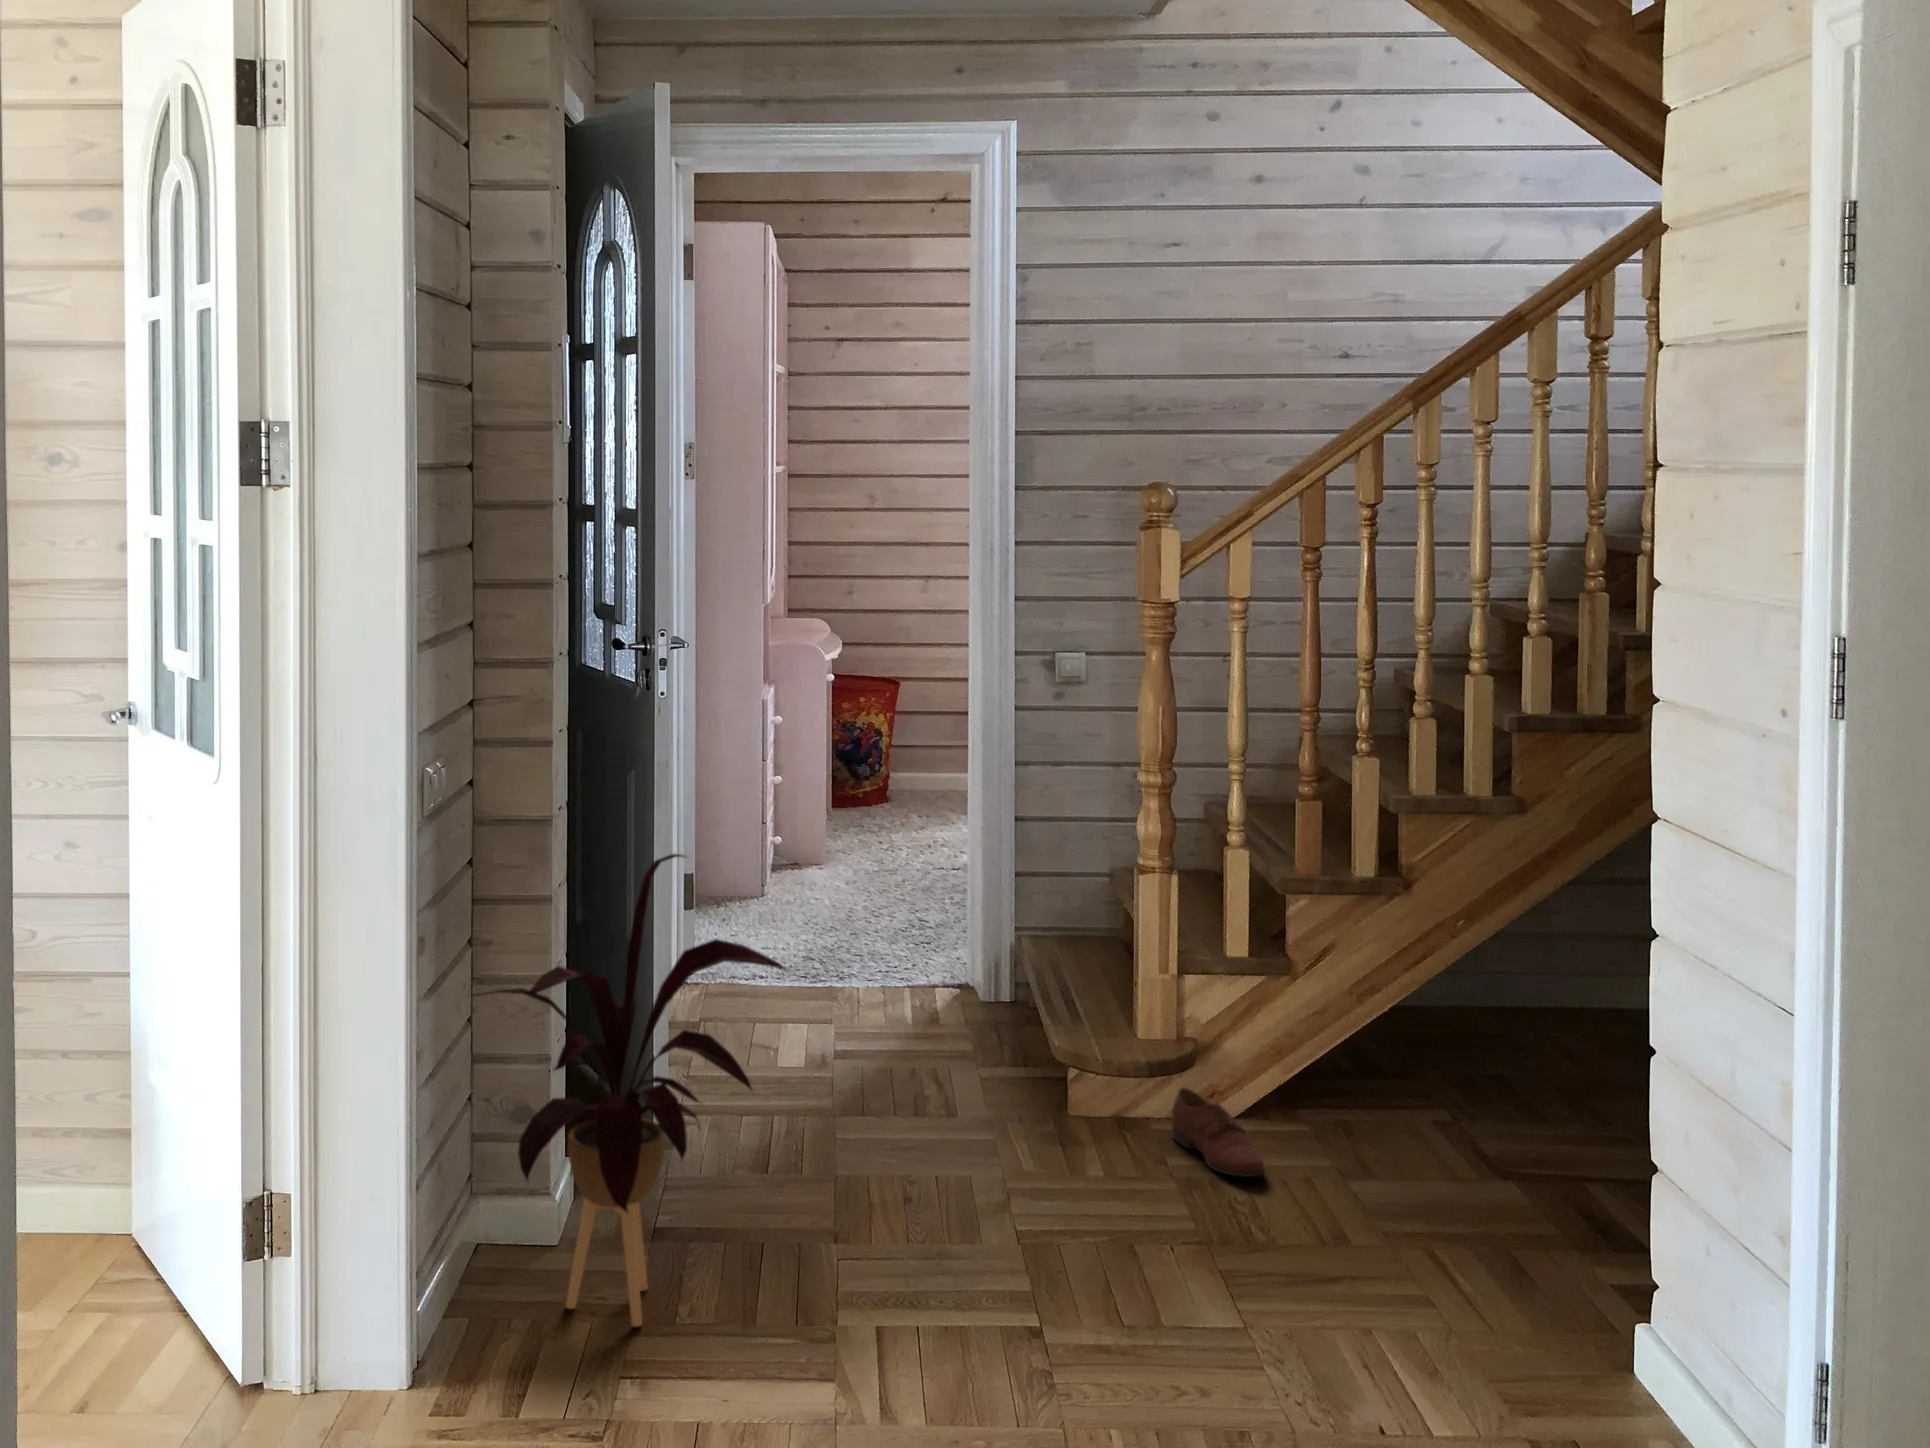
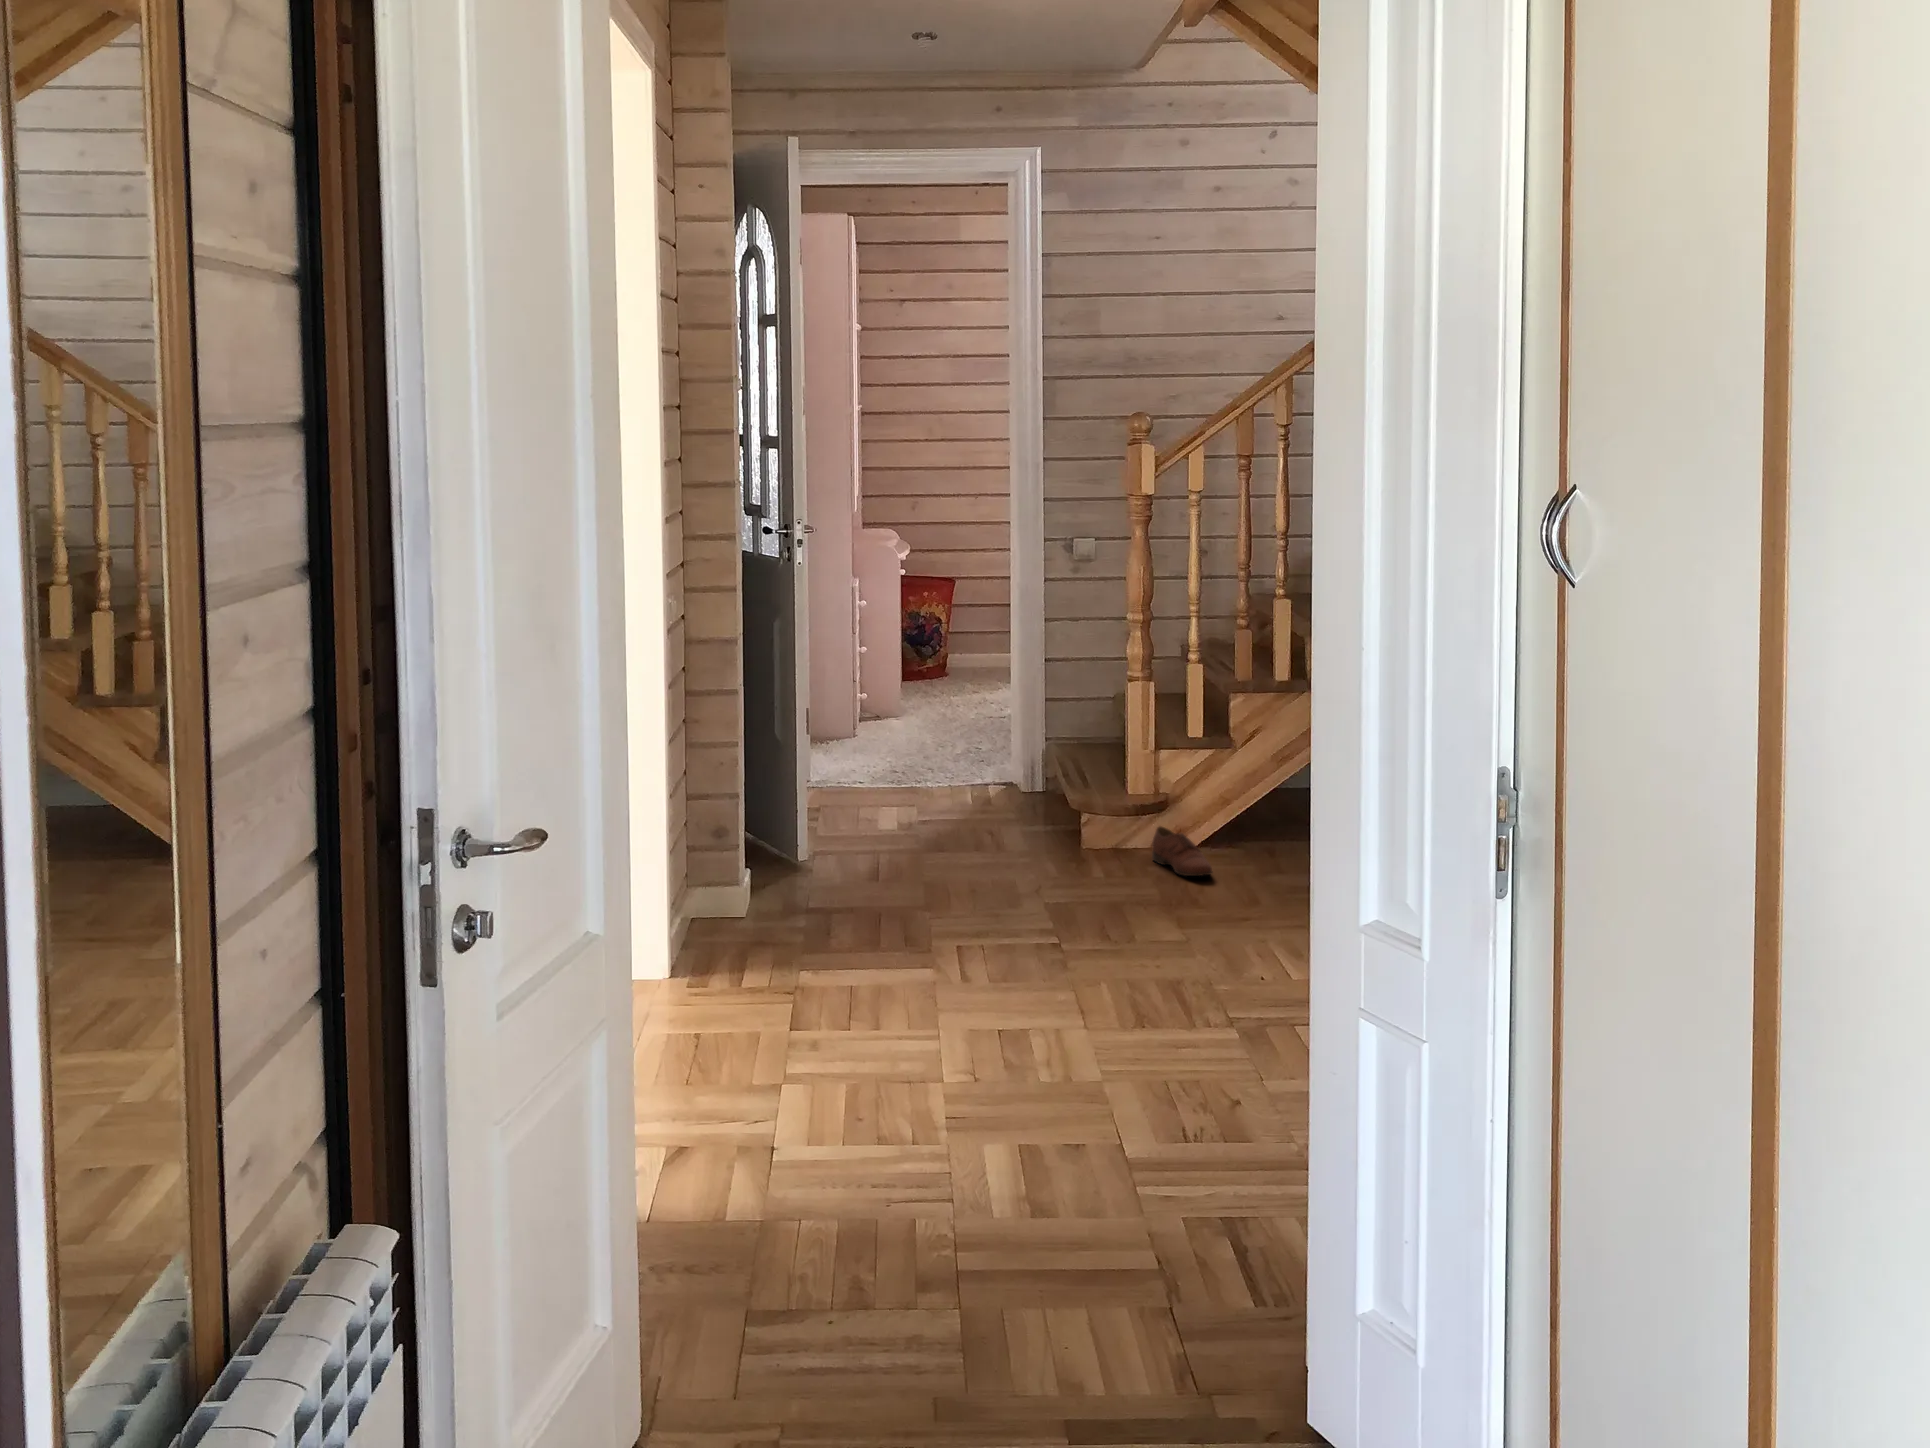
house plant: present [474,854,786,1326] -> none [692,652,897,950]

